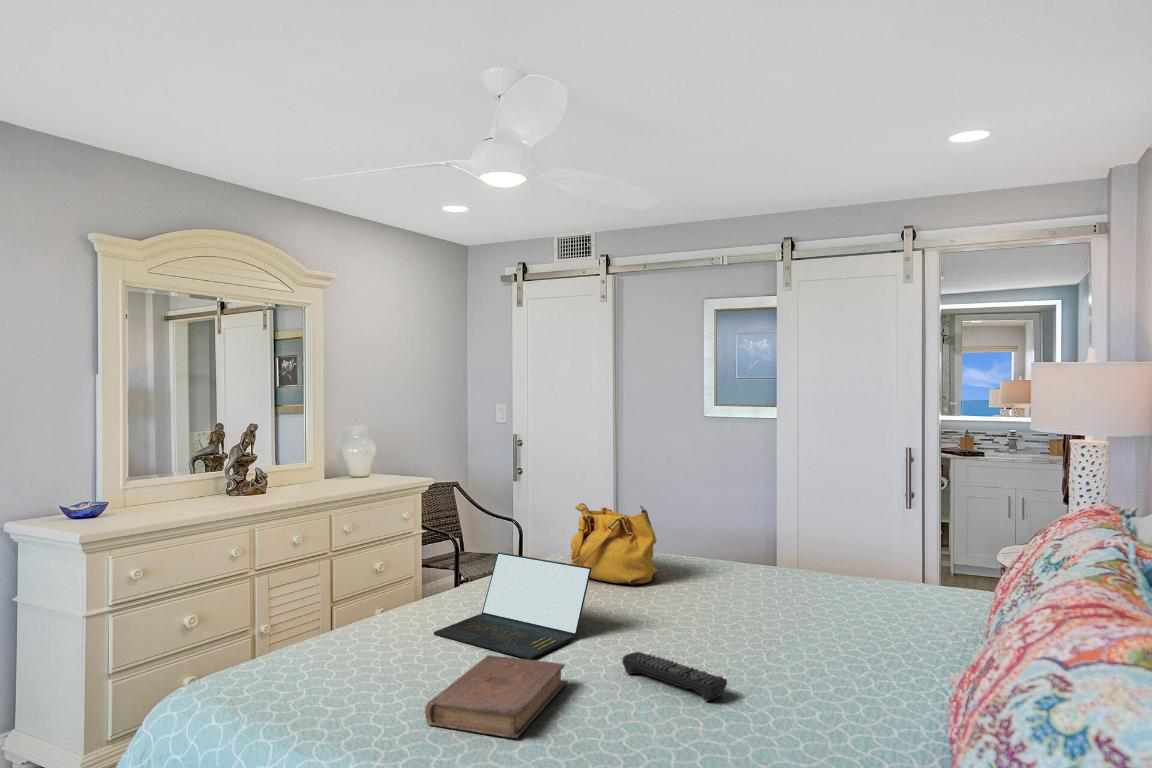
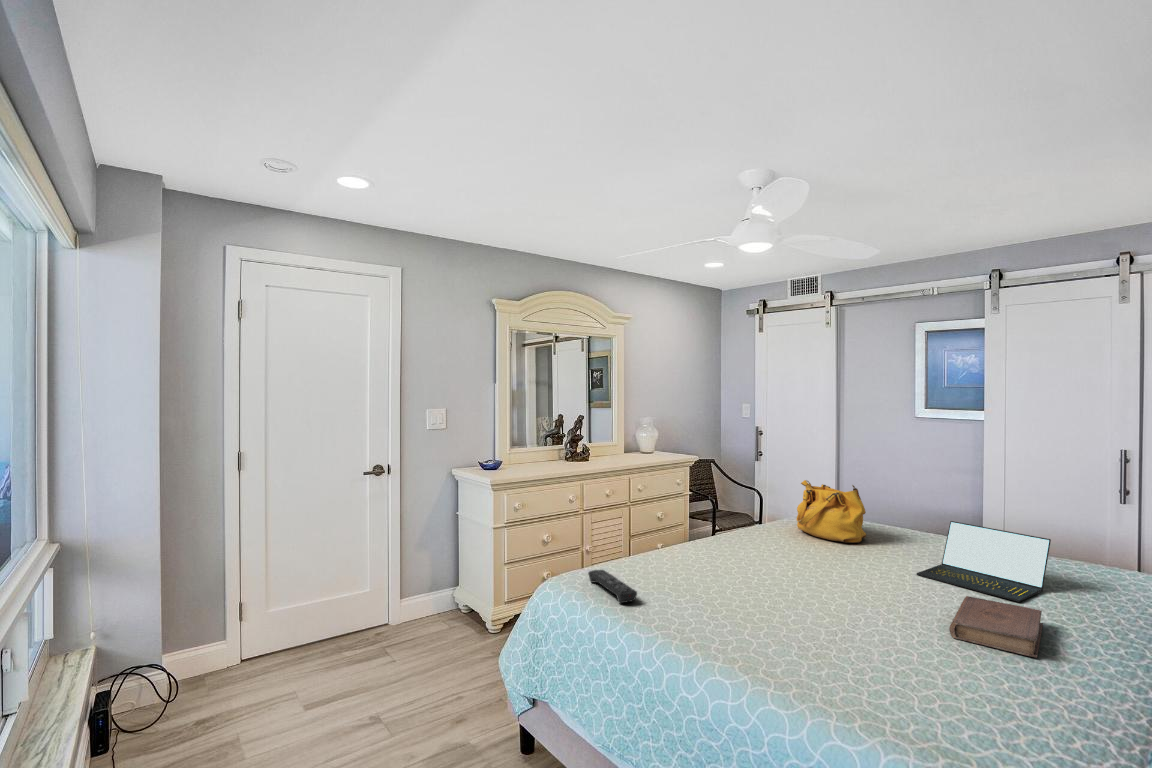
laptop: present [434,552,591,659] -> present [917,521,1051,602]
remote control: present [622,652,727,701] -> present [588,570,637,603]
book: present [425,655,567,738] -> present [949,596,1043,658]

